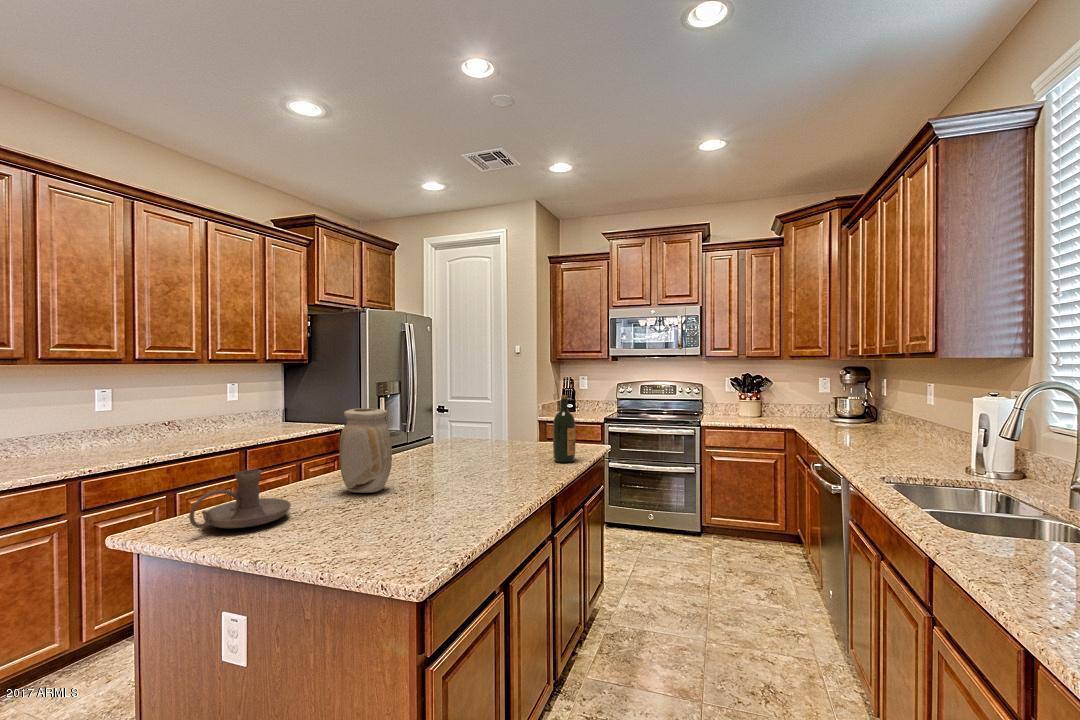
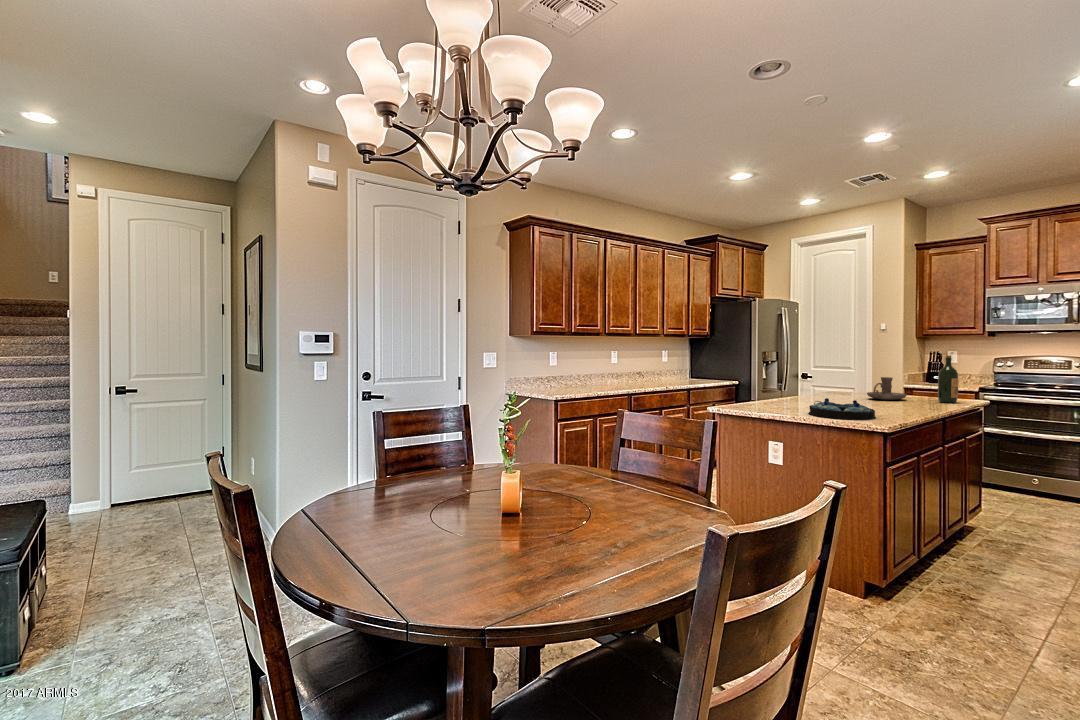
vase: present [340,408,392,493] -> none [795,358,827,405]
candle holder: present [189,470,291,528] -> present [867,377,907,400]
serving tray: none [316,497,433,559] -> present [809,398,876,420]

